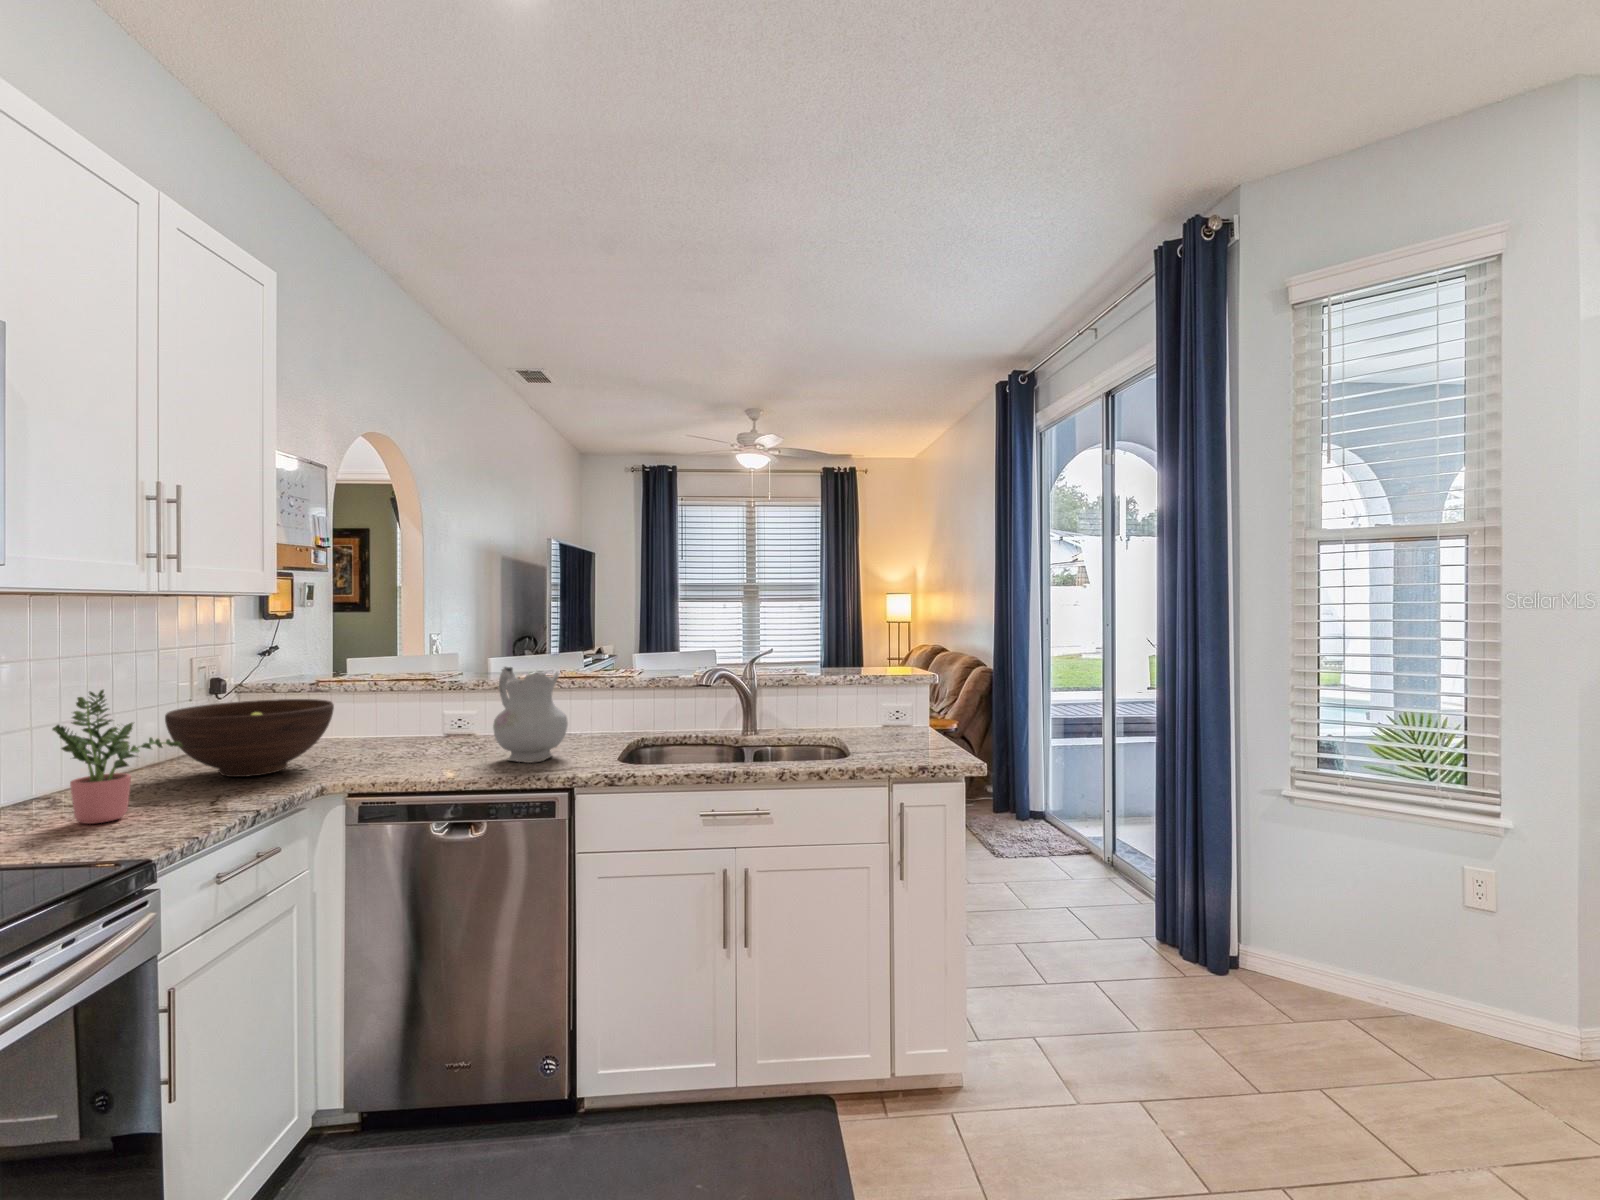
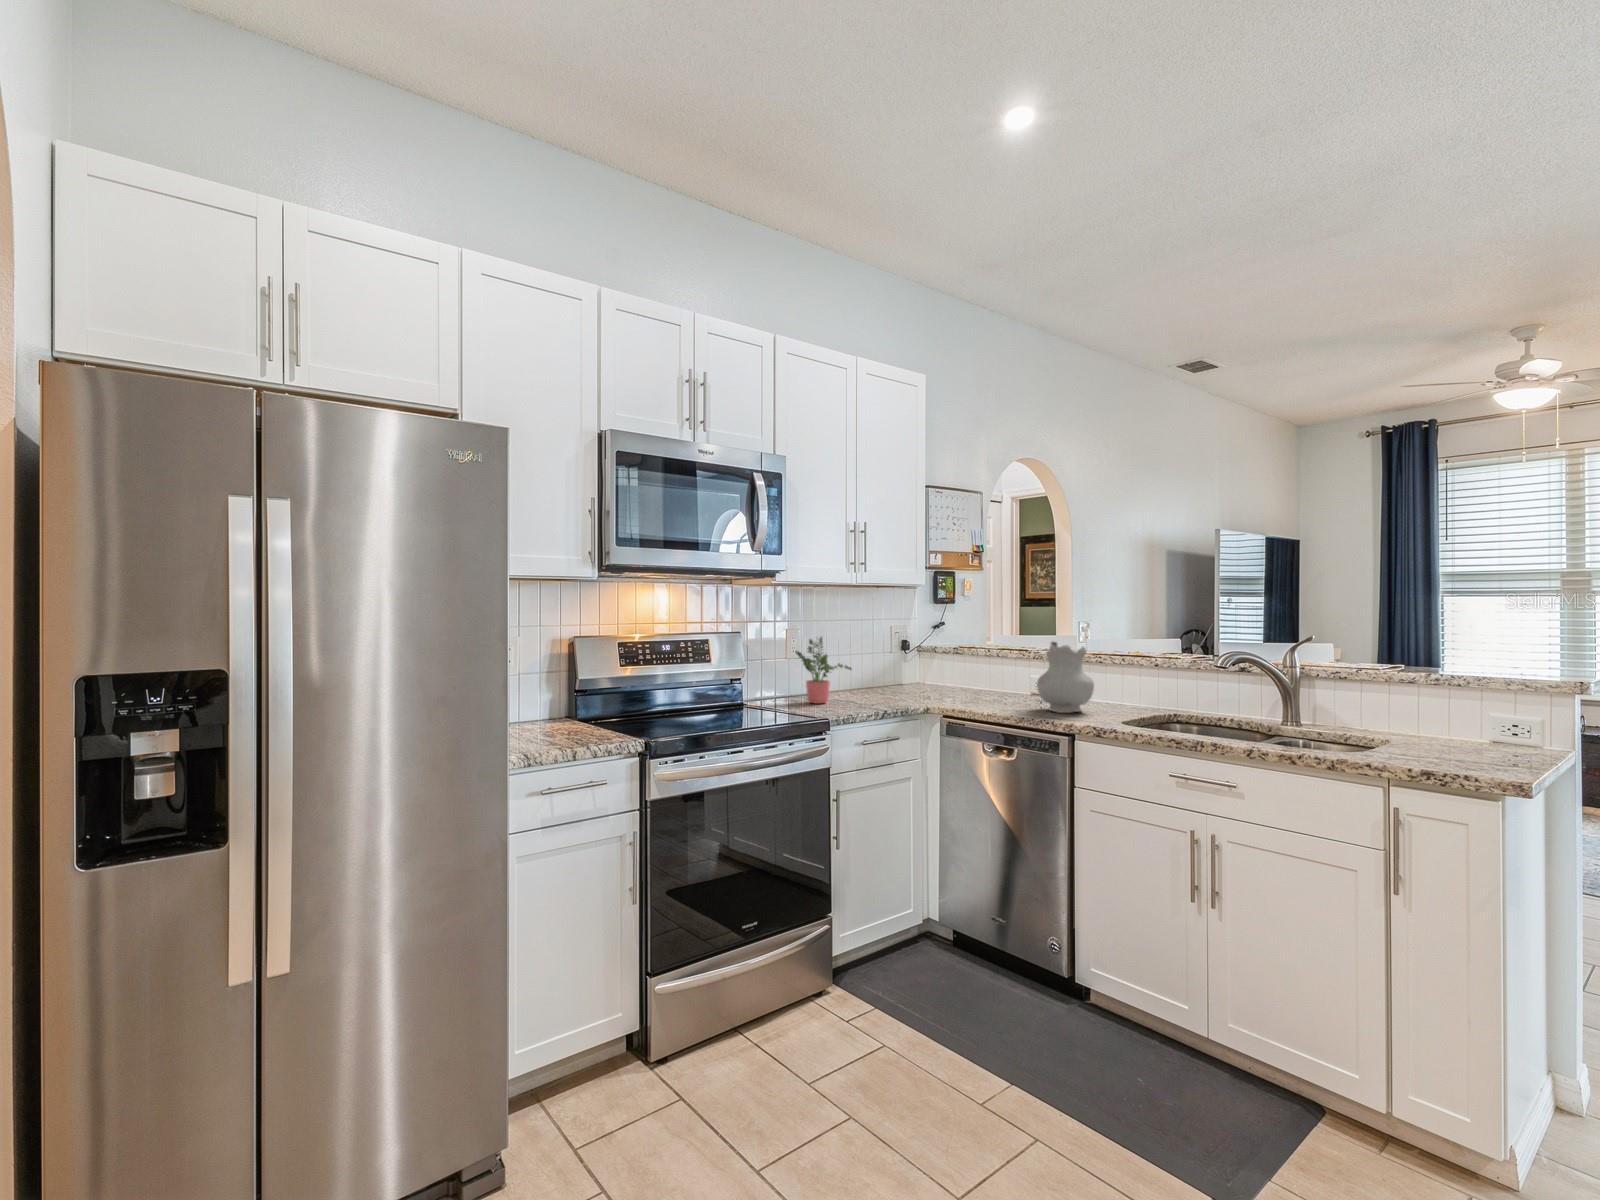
fruit bowl: present [165,699,334,777] -> none [862,653,947,696]

